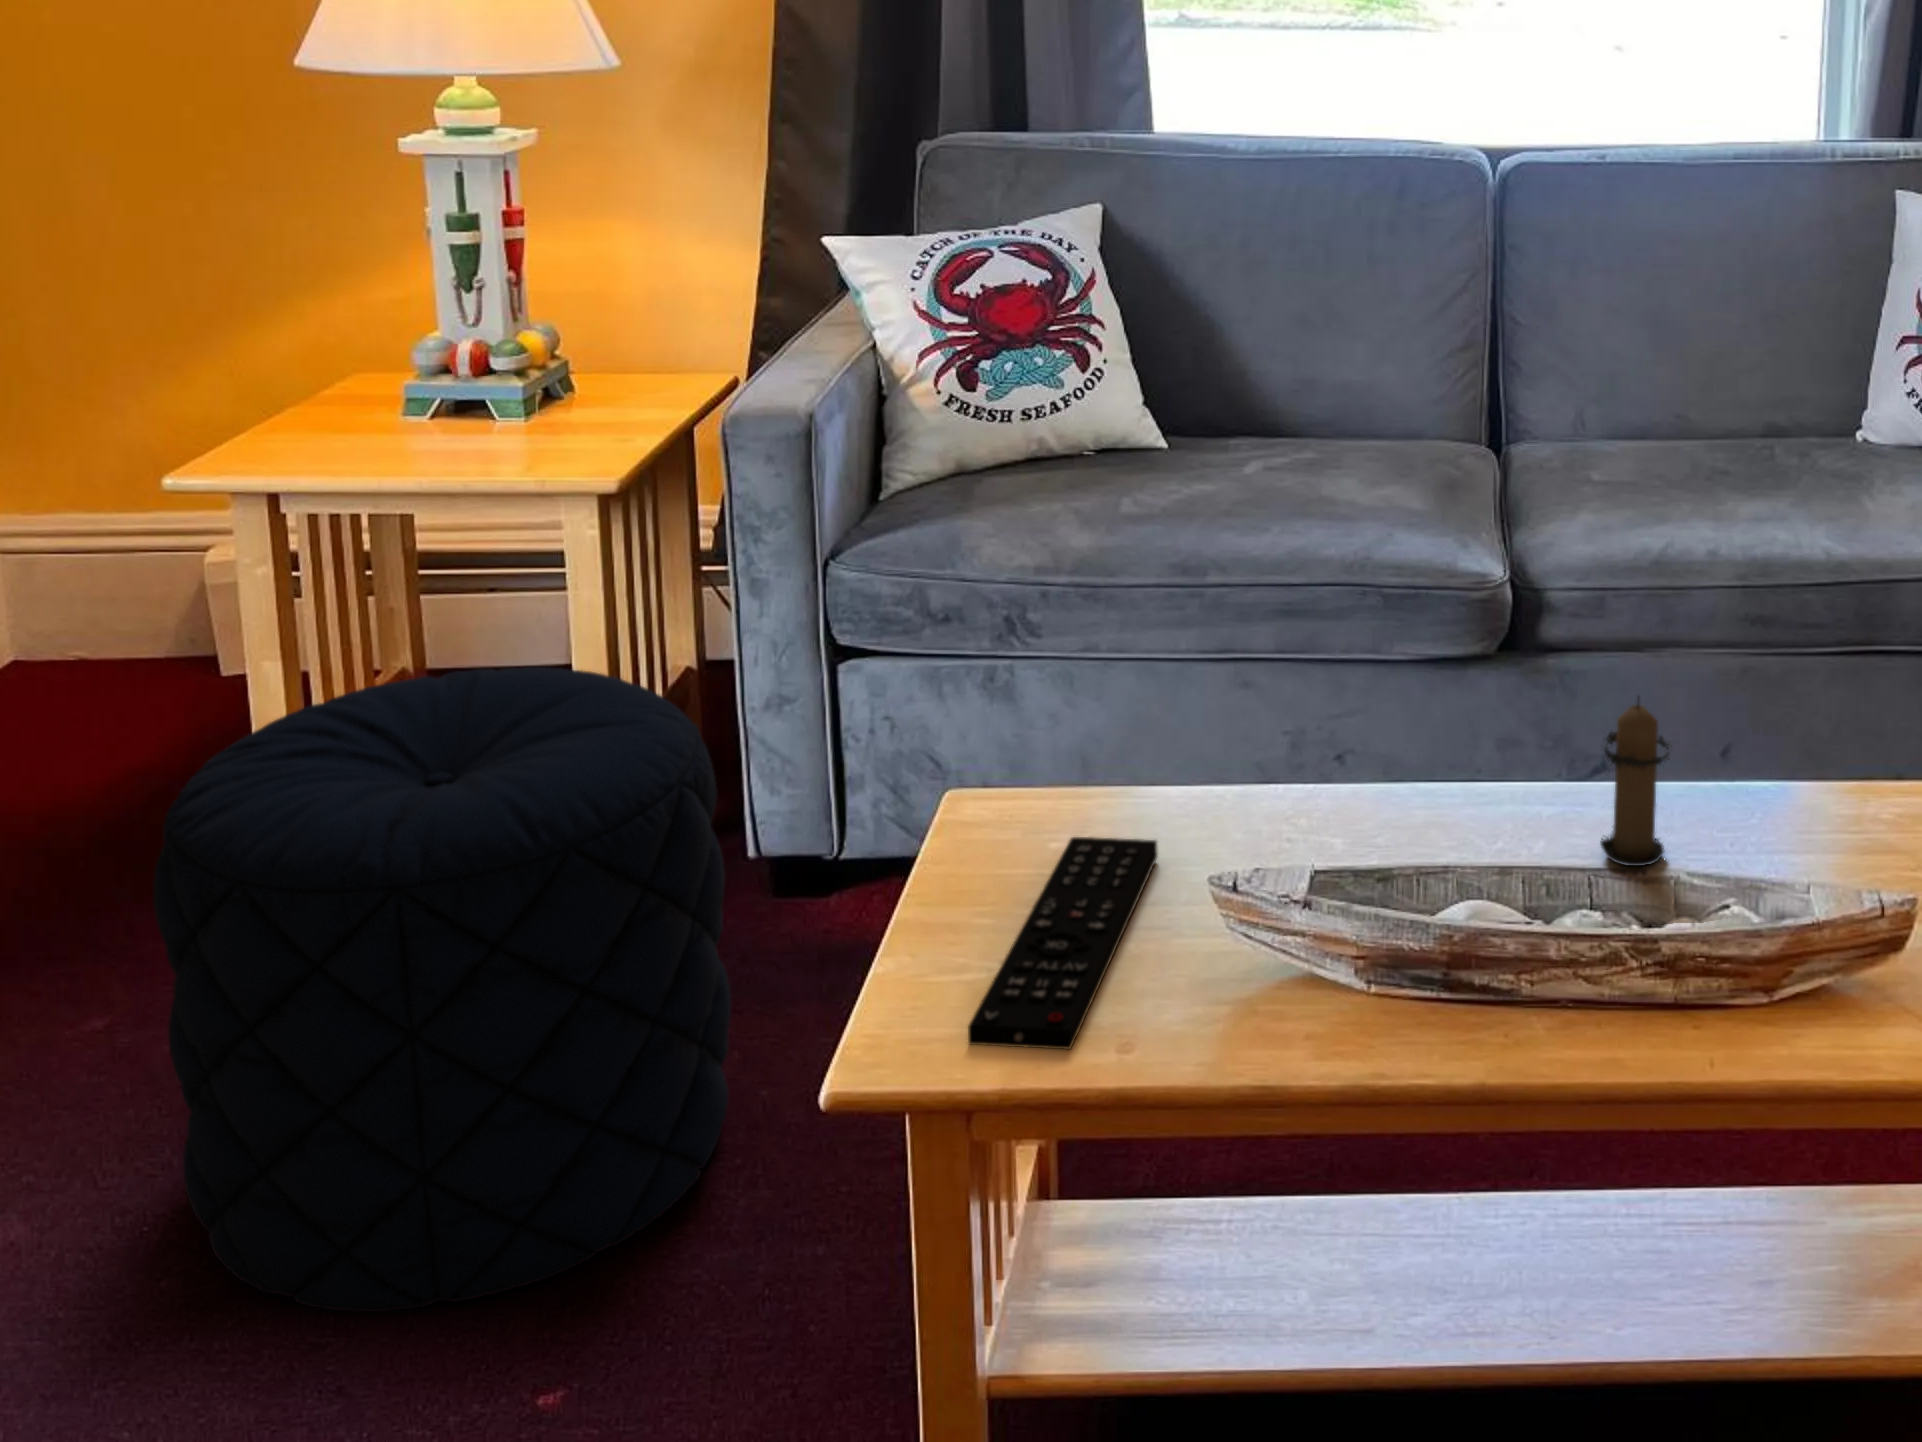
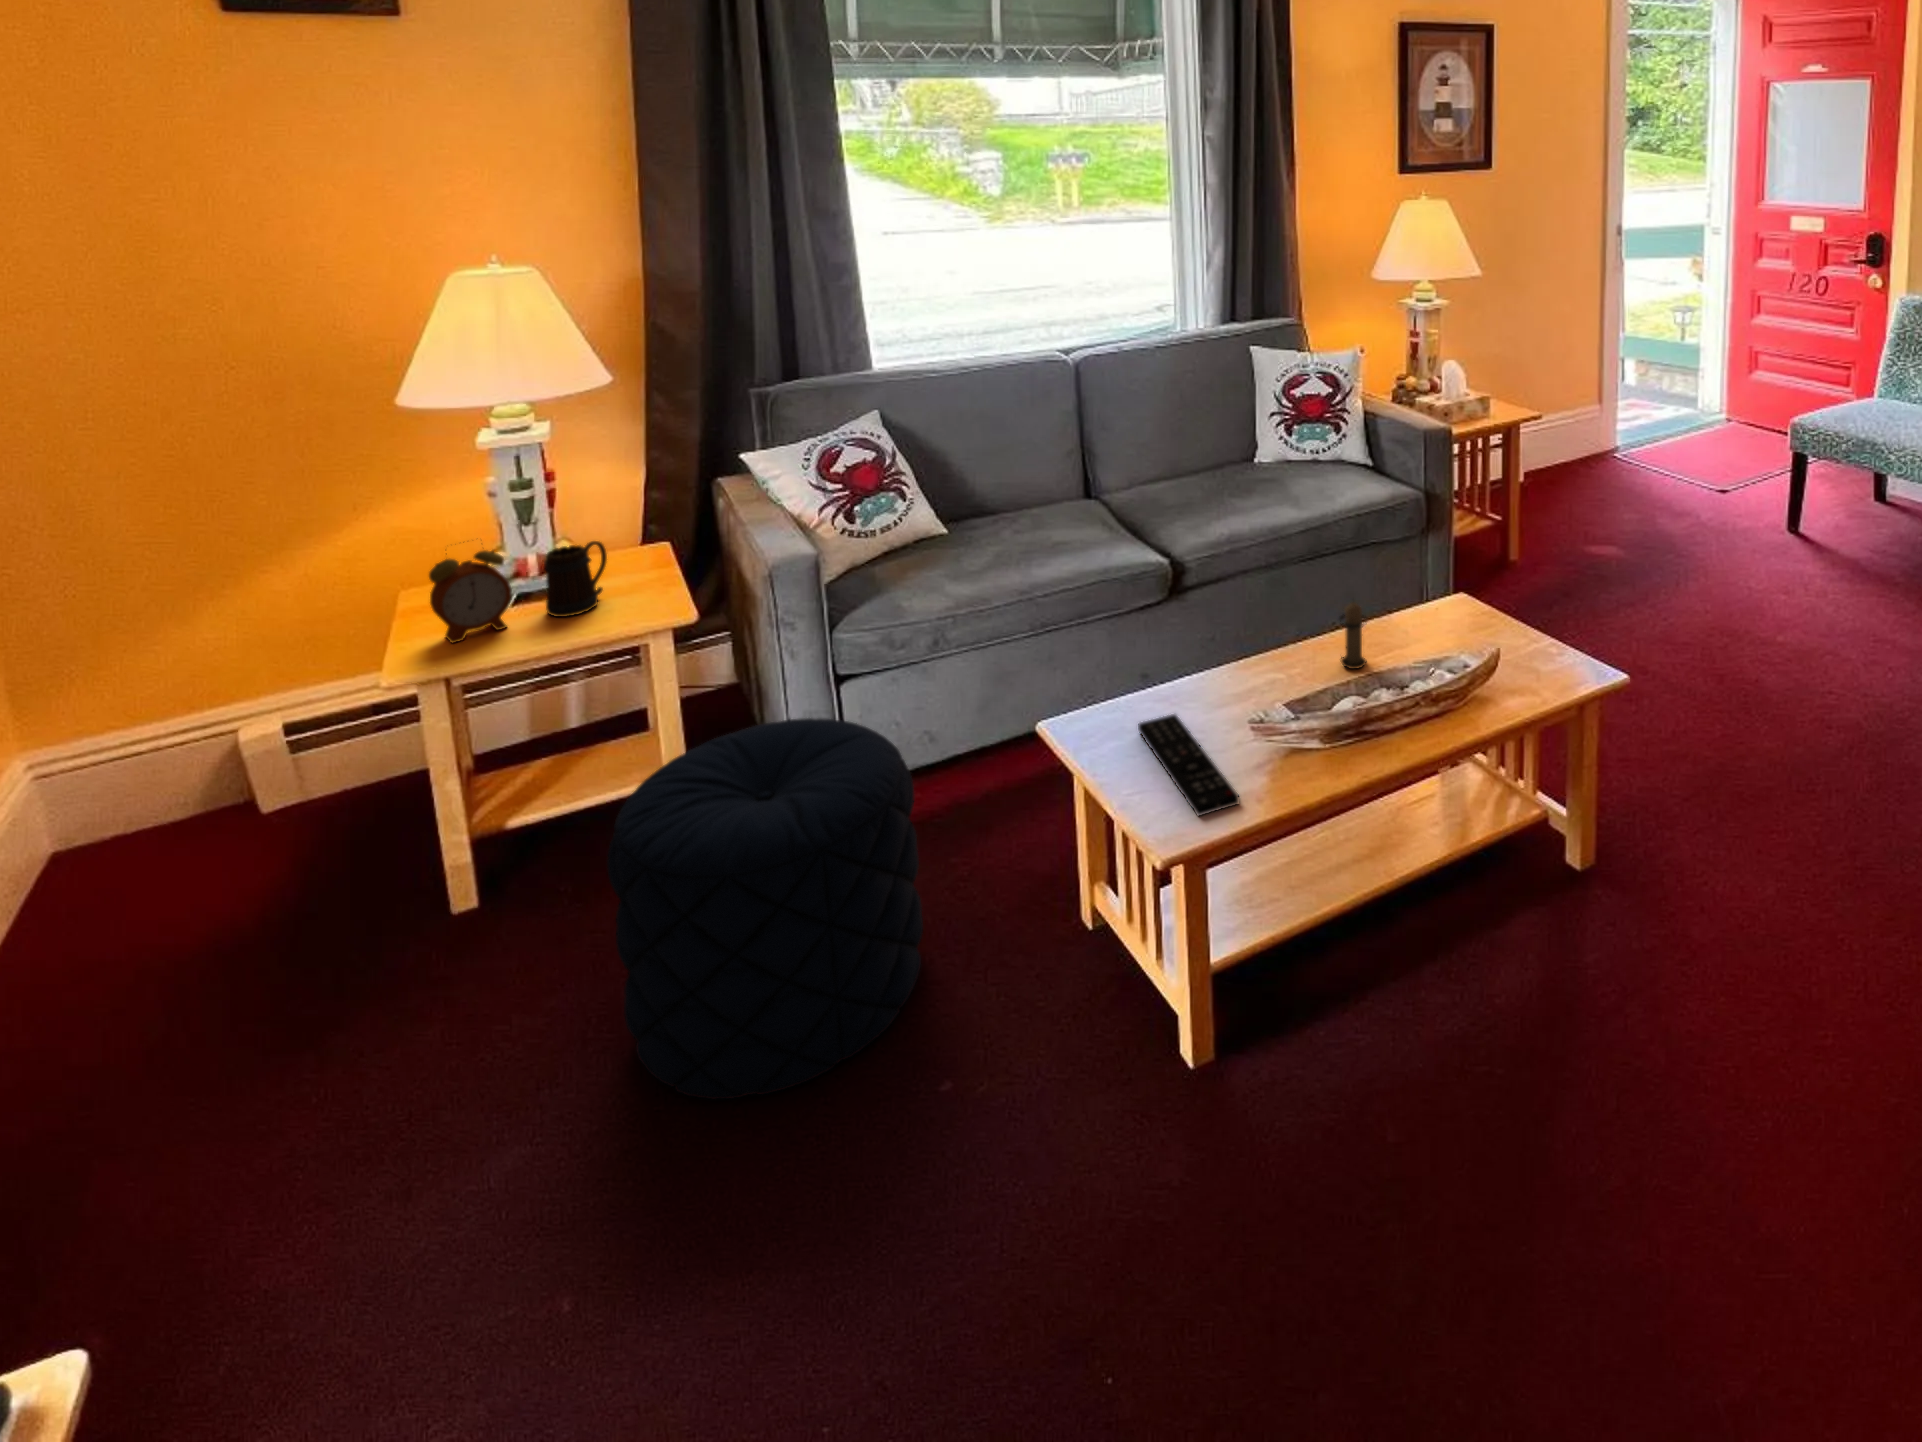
alarm clock: none [286,288,407,448] -> present [429,550,512,643]
mug: none [456,331,565,446] -> present [544,541,607,617]

